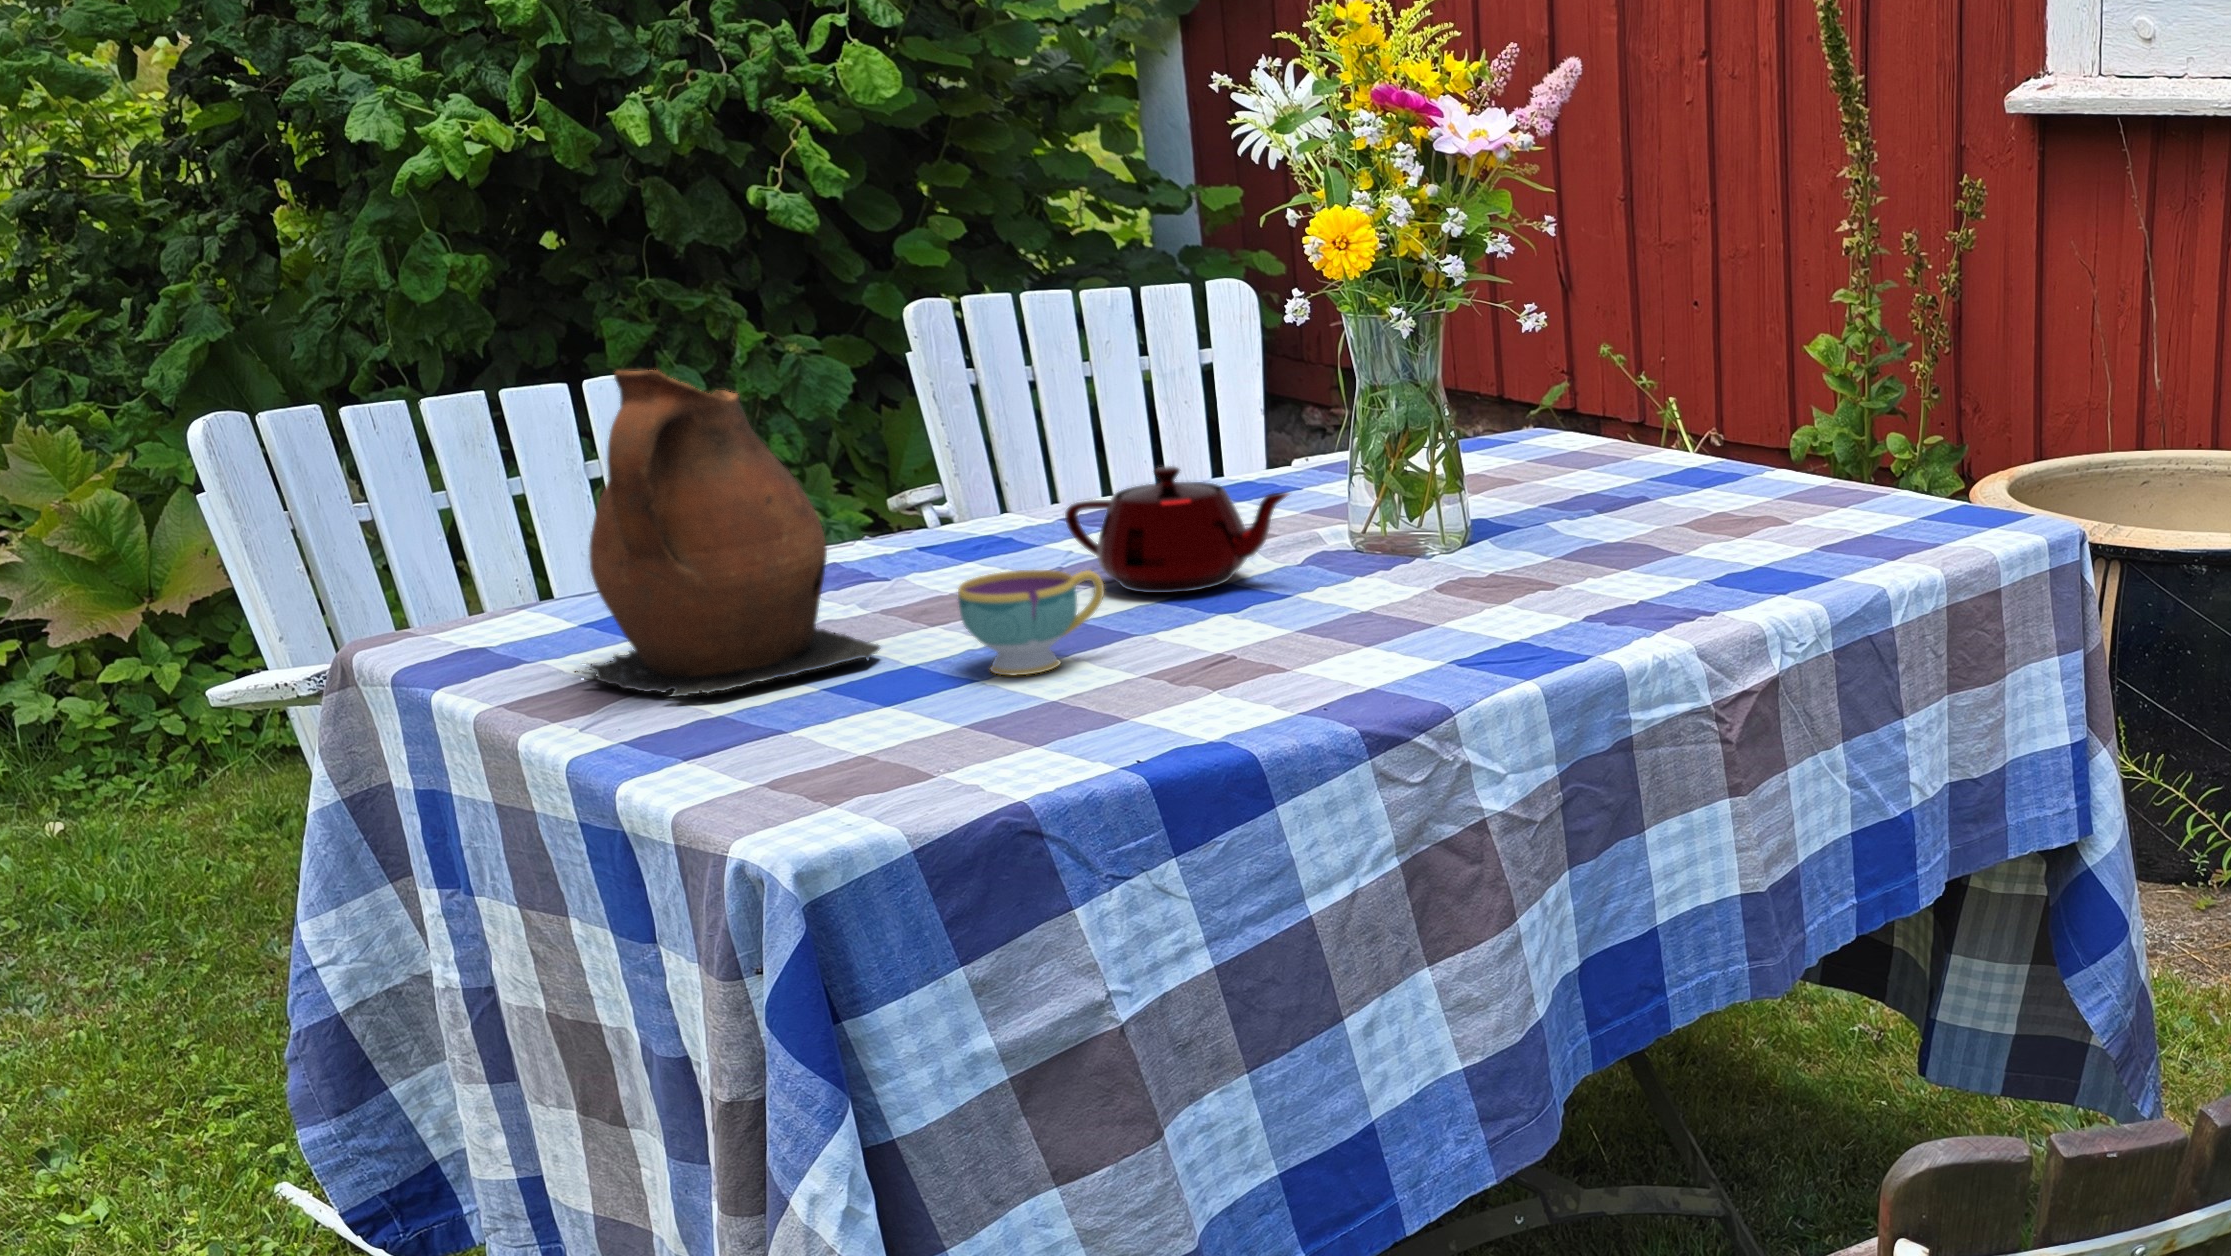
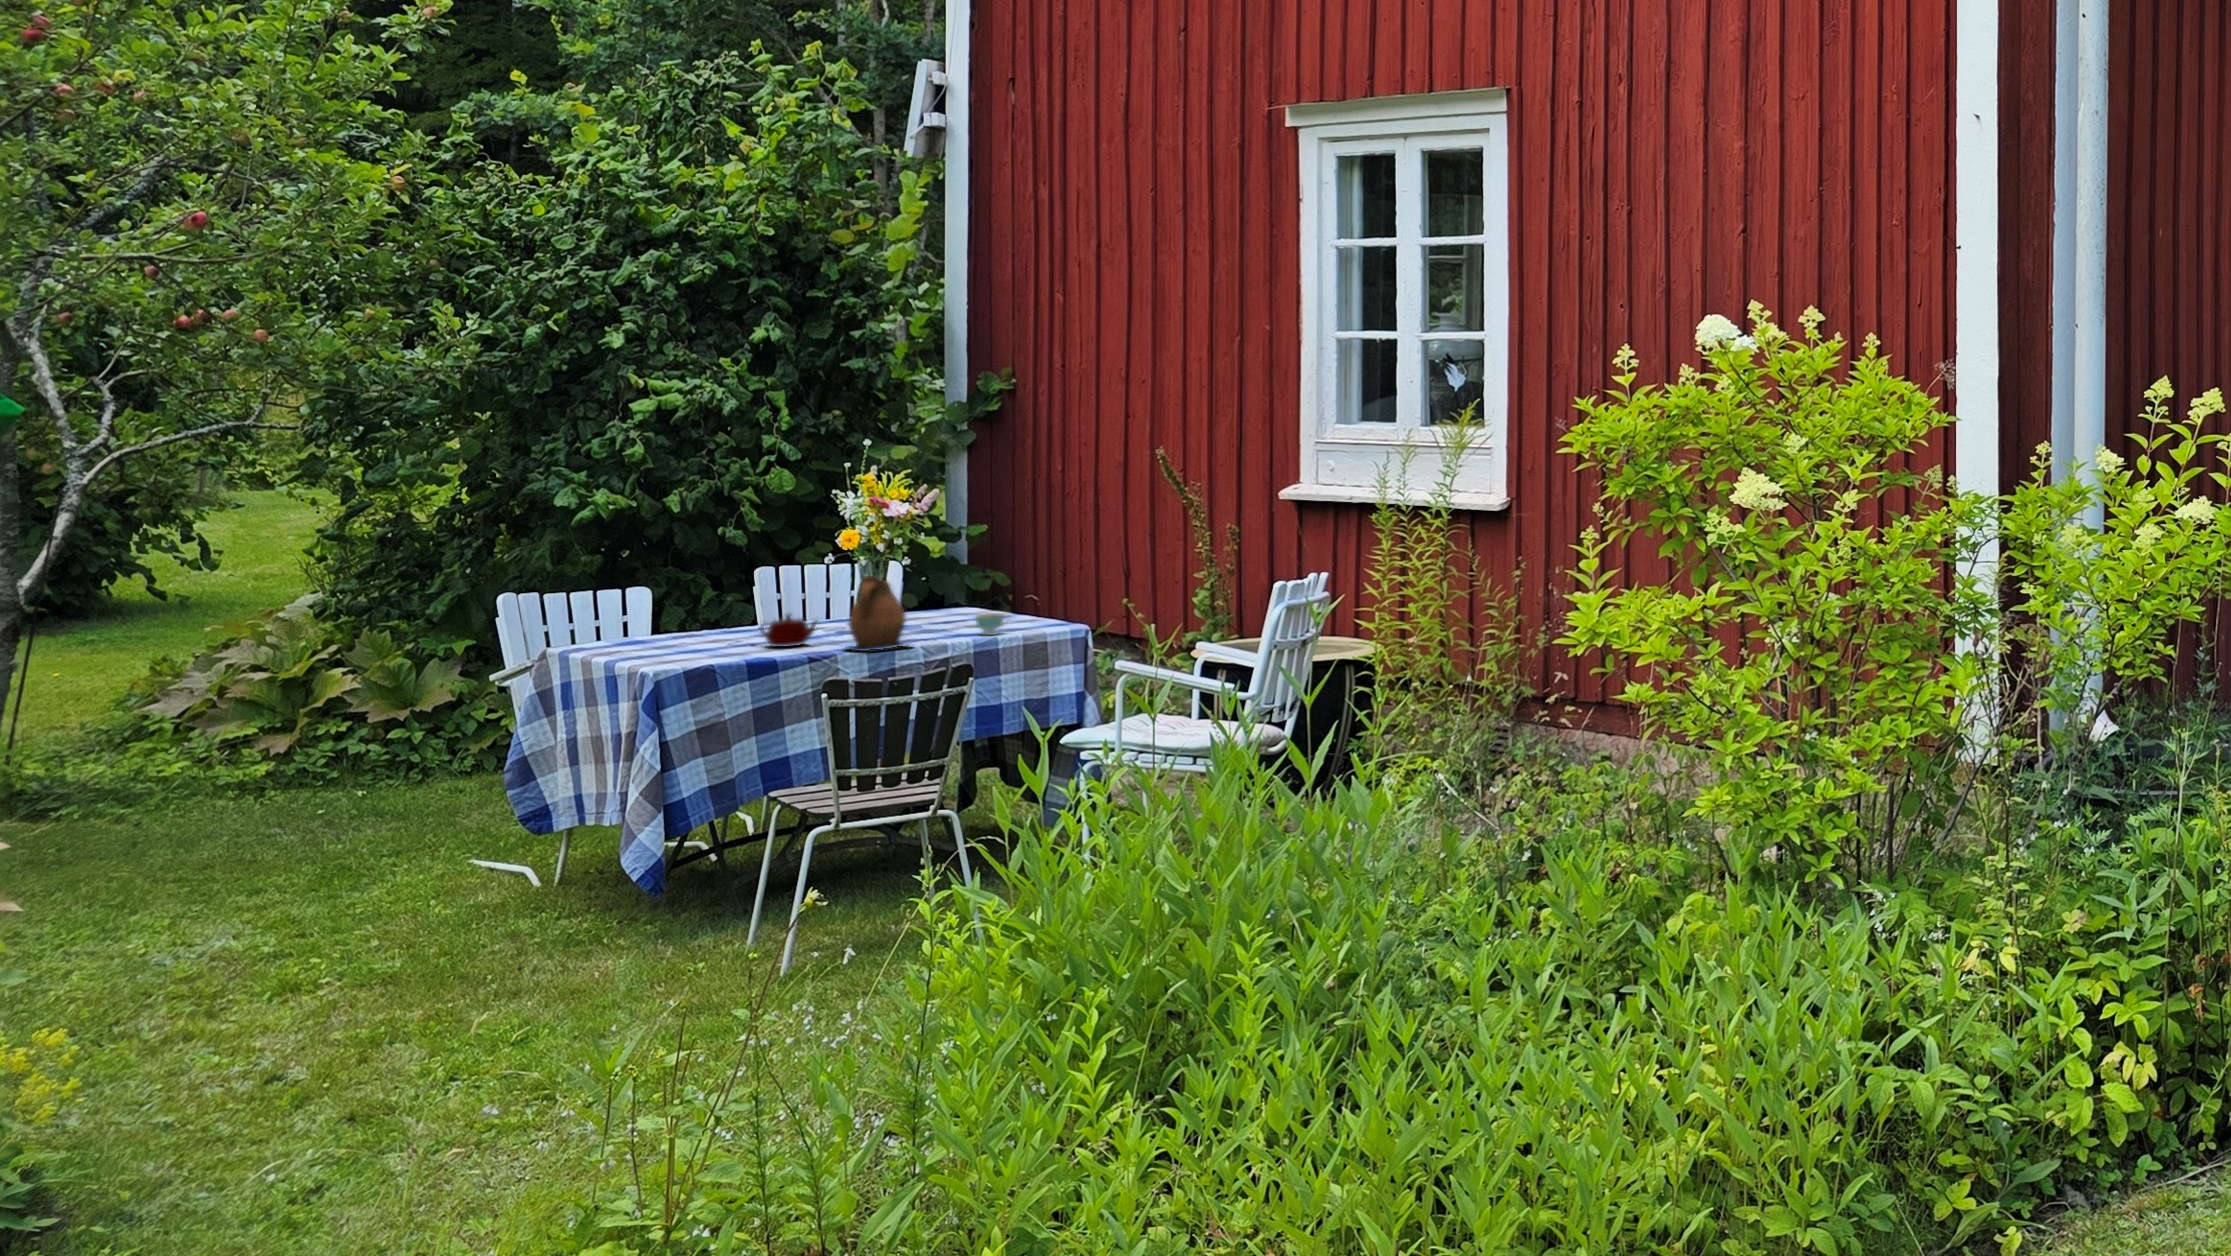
ceramic pitcher: present [577,370,880,697] -> present [849,576,909,651]
teacup: present [958,570,1104,675] -> present [976,613,1008,635]

